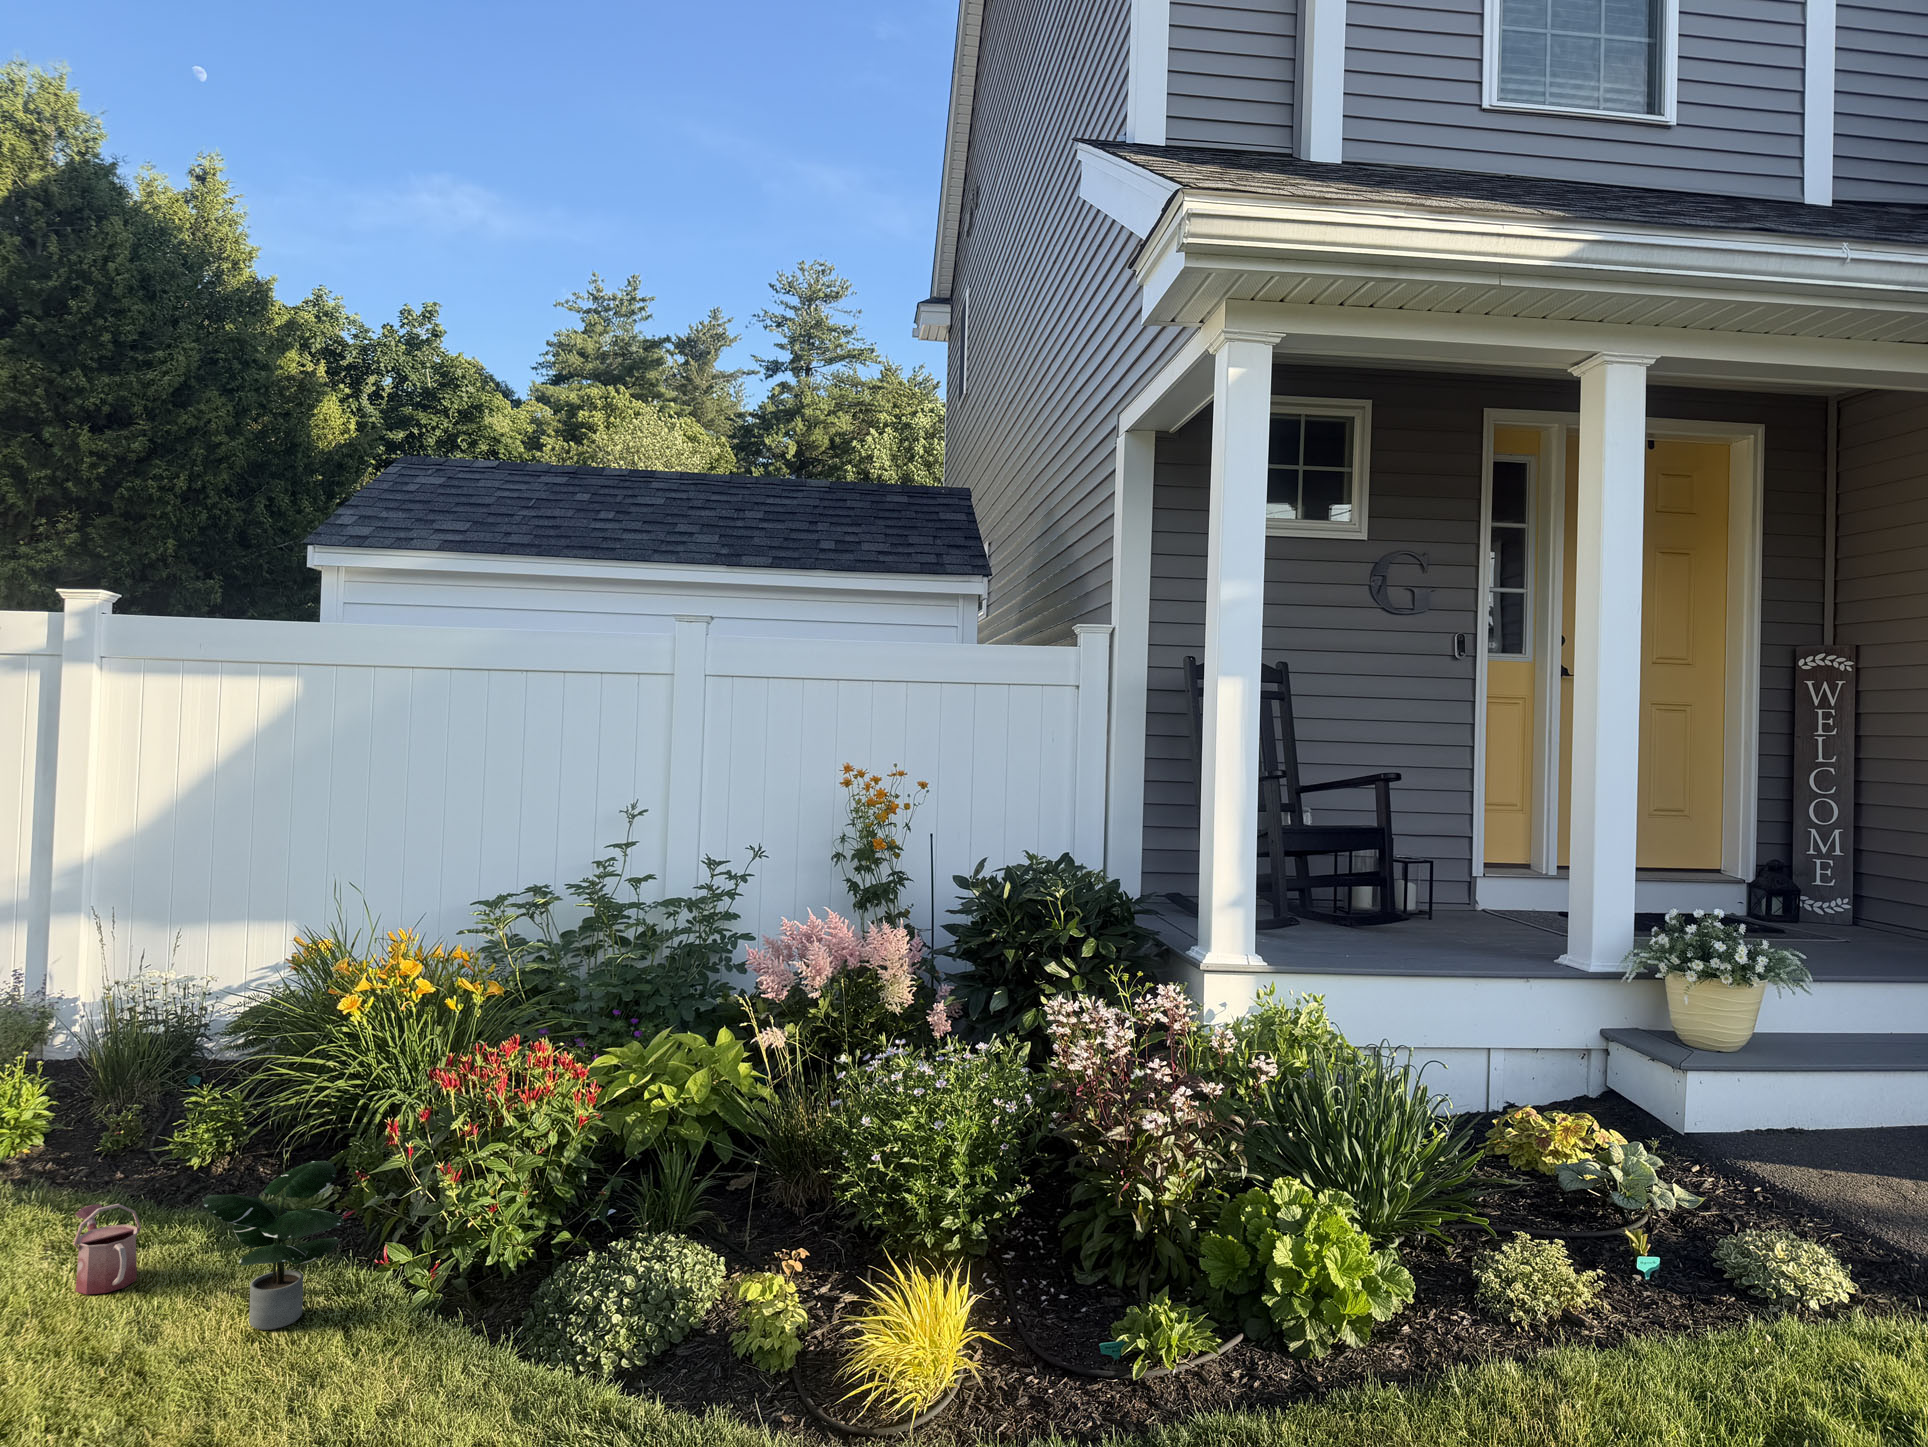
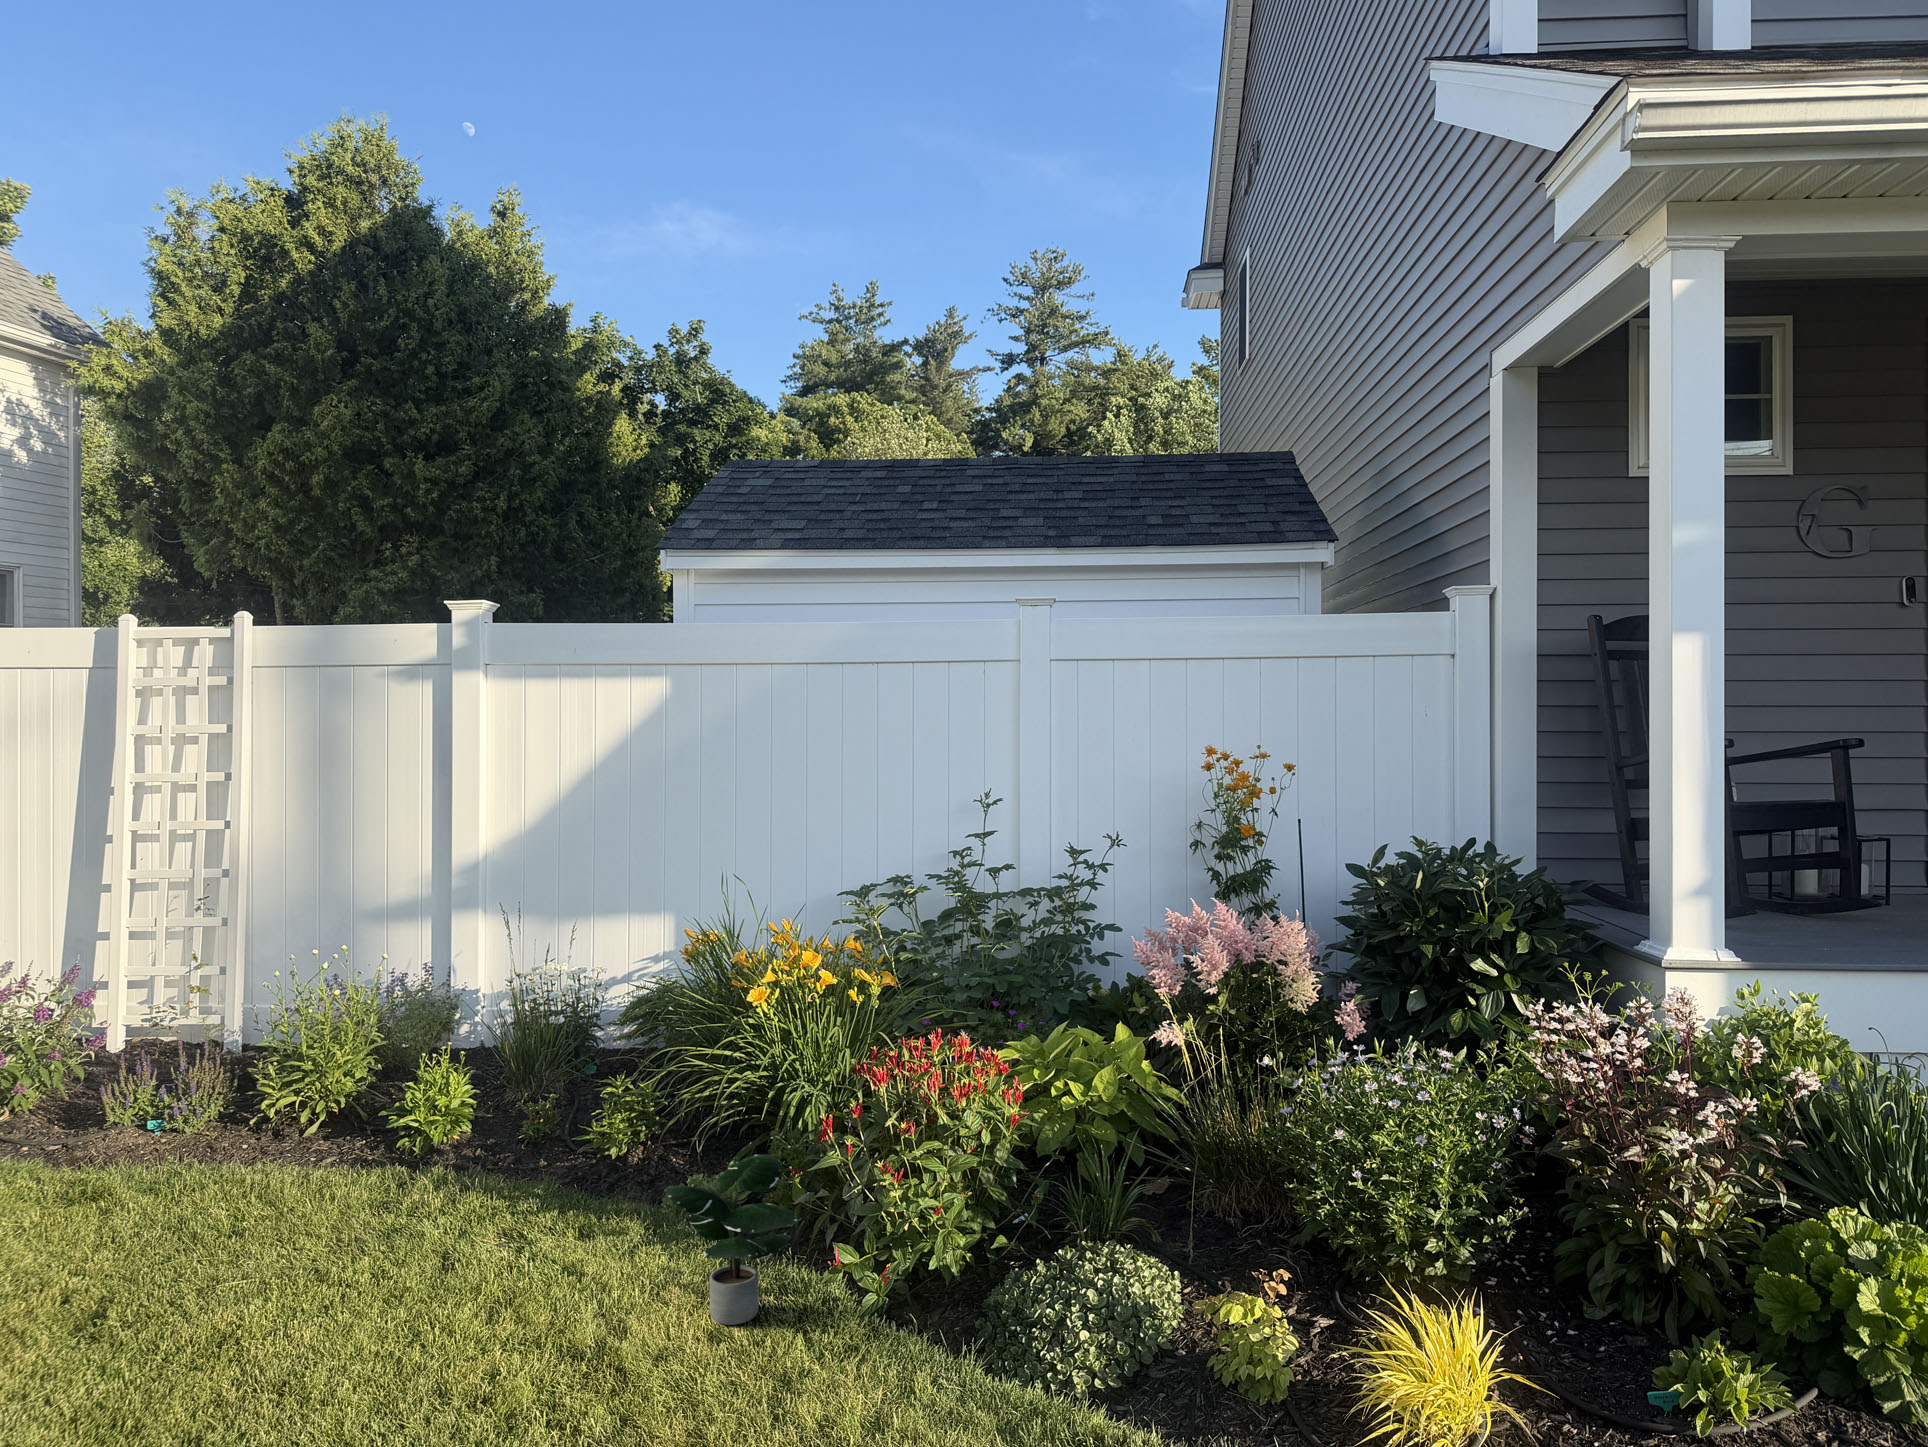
watering can: present [73,1204,141,1295] -> none [530,1191,593,1280]

